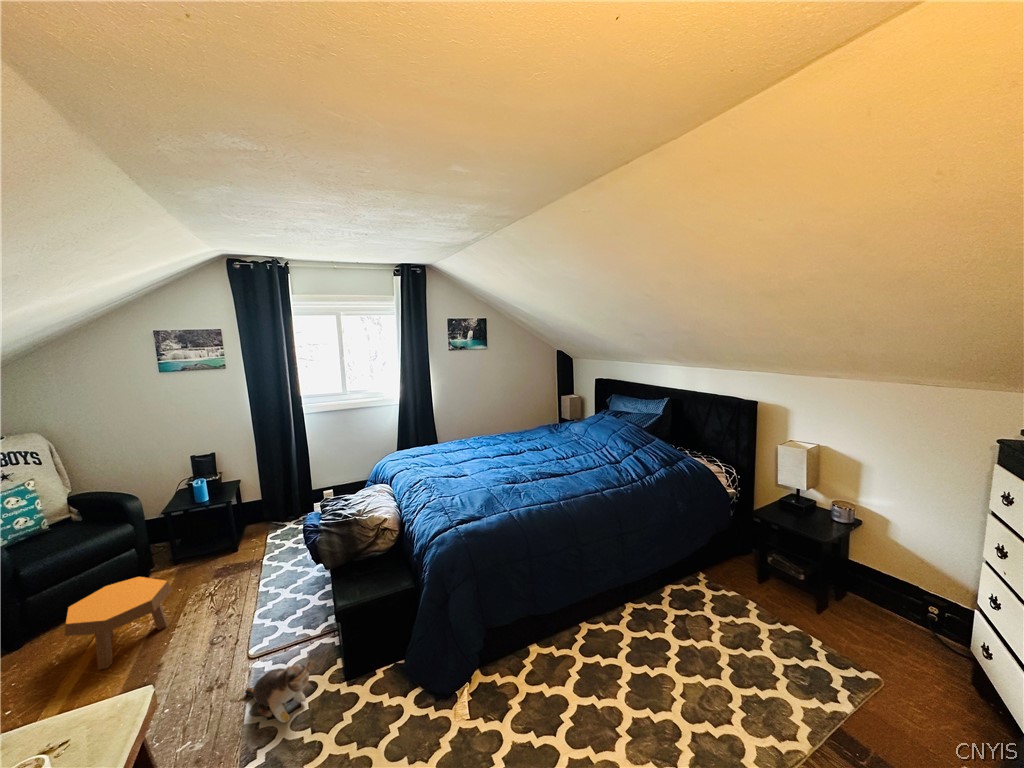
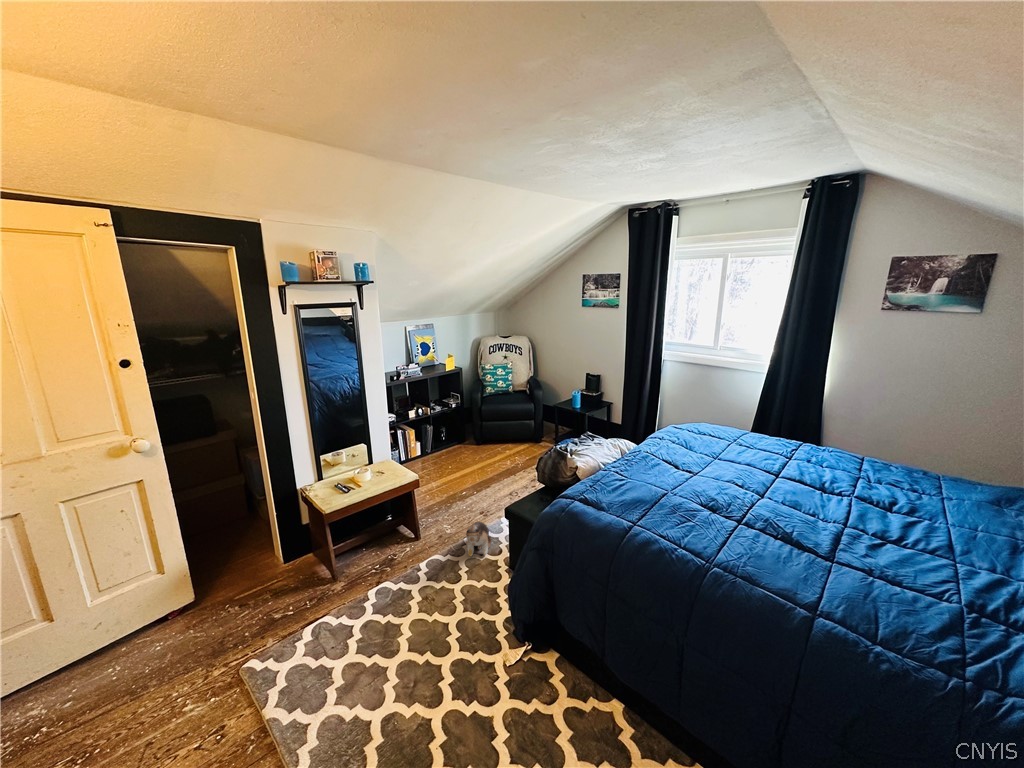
footstool: present [64,577,173,670] -> none [474,432,518,473]

